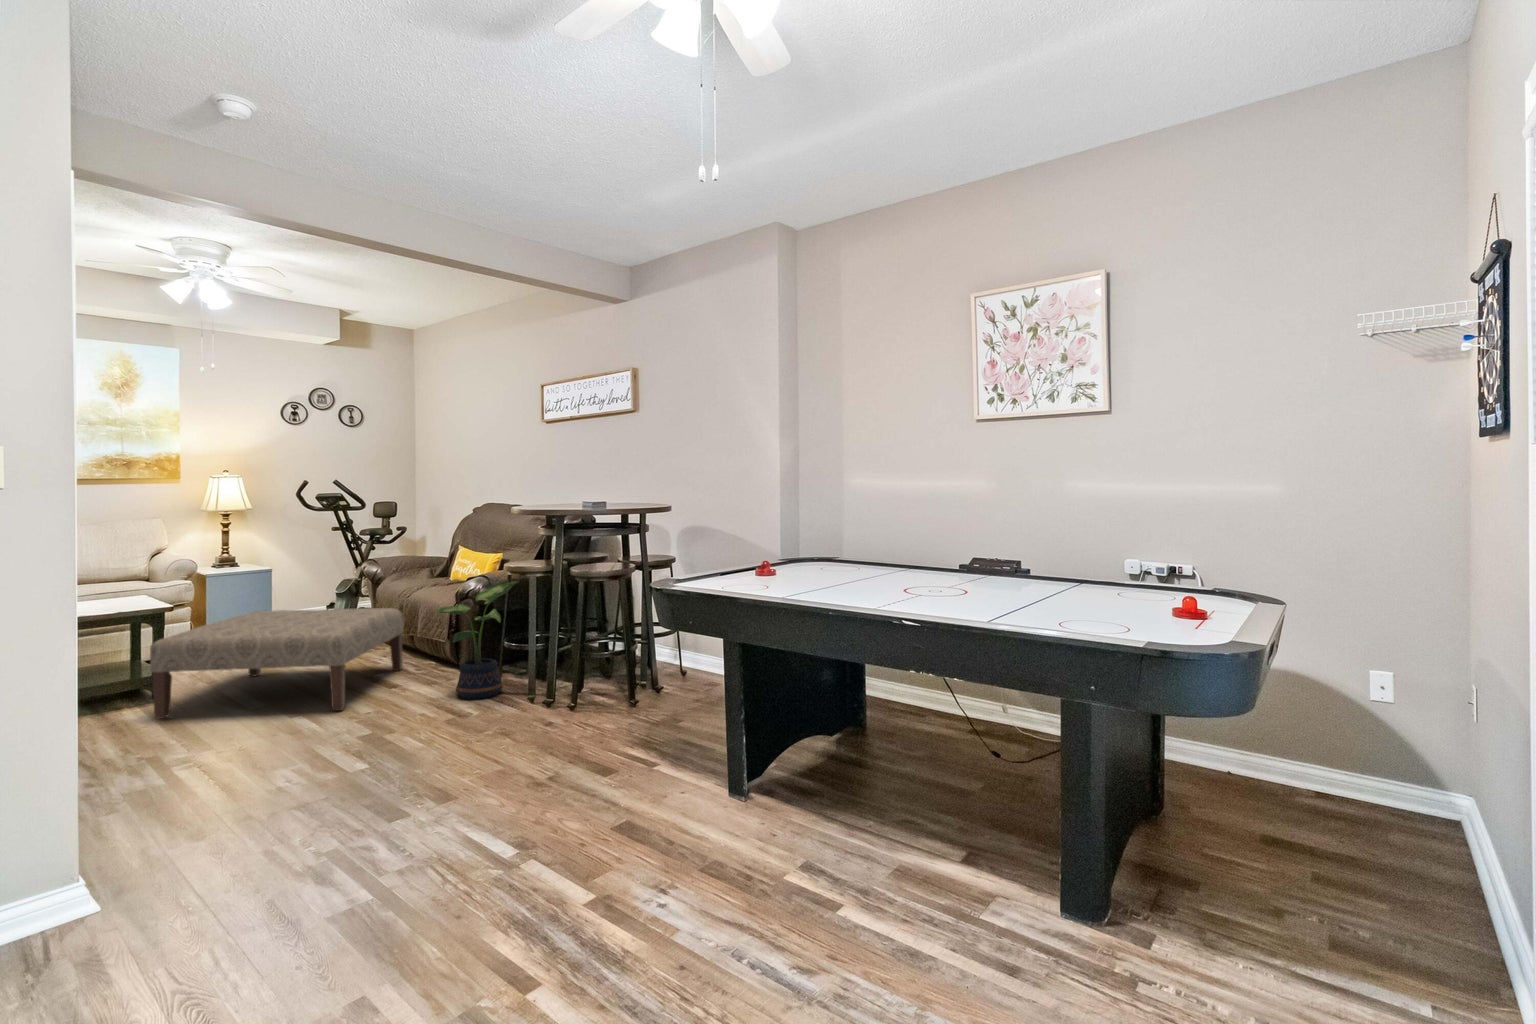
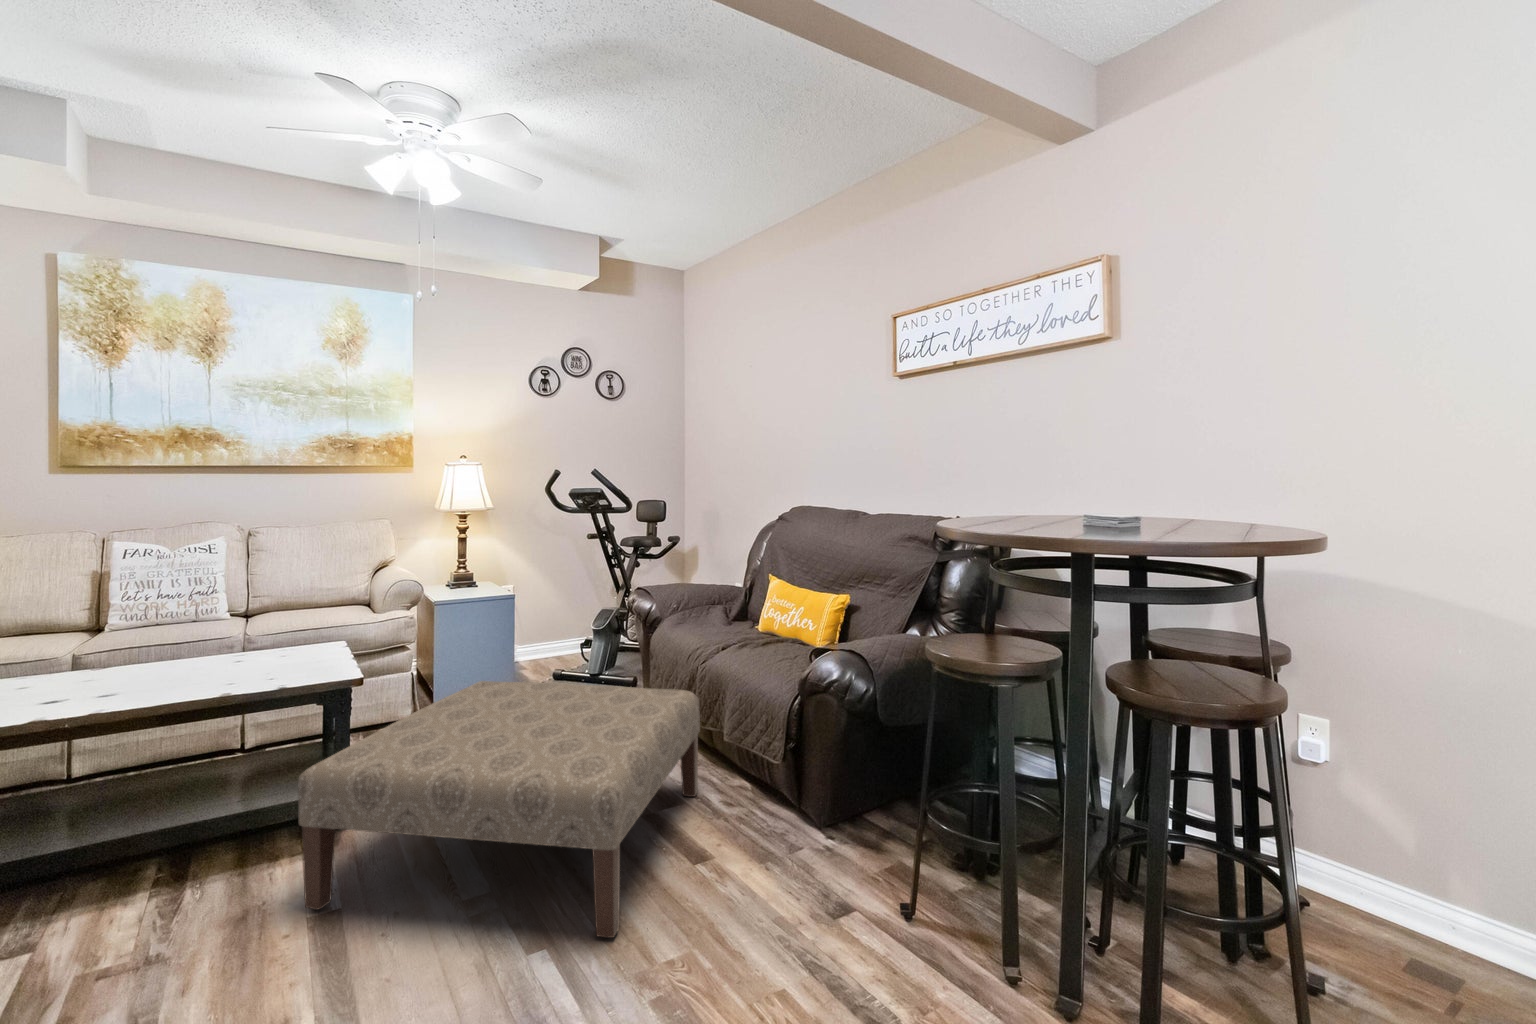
potted plant: present [435,581,519,699] -> none [784,675,935,934]

